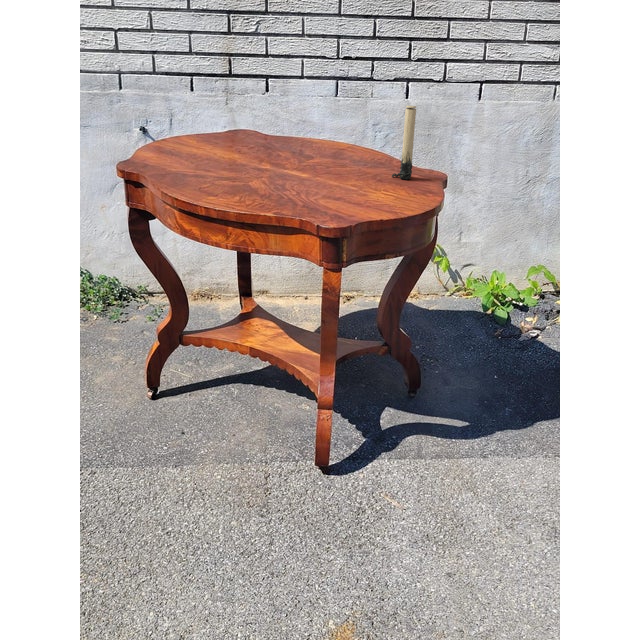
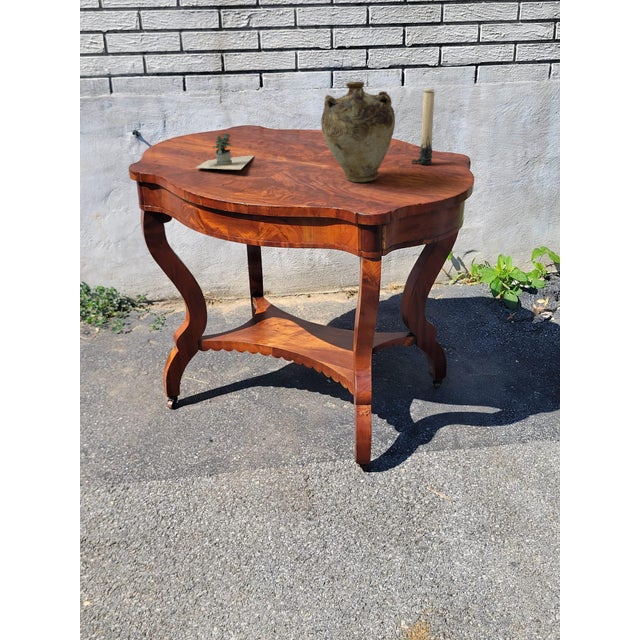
vase: none [299,96,371,193] -> present [321,82,395,182]
potted plant: none [180,136,251,174] -> present [196,132,253,170]

